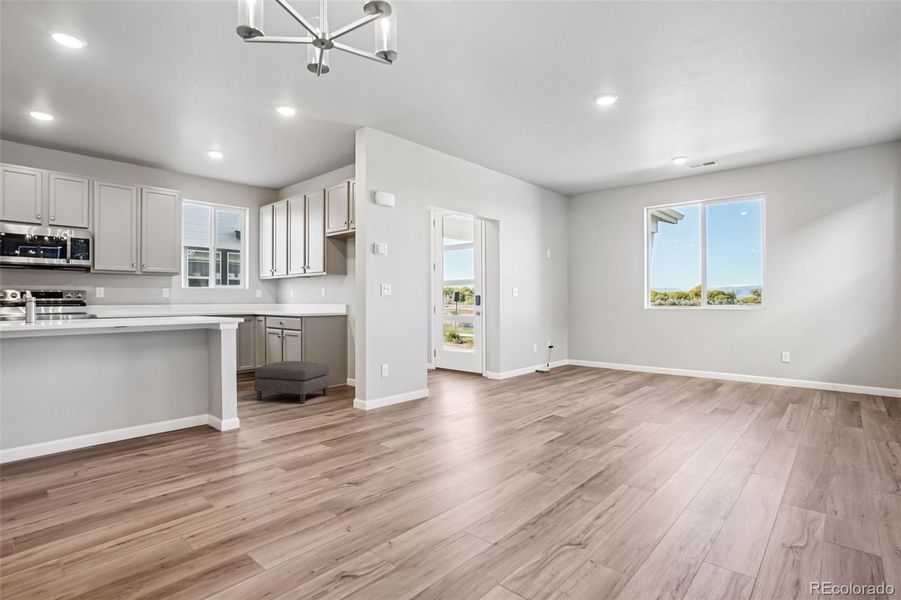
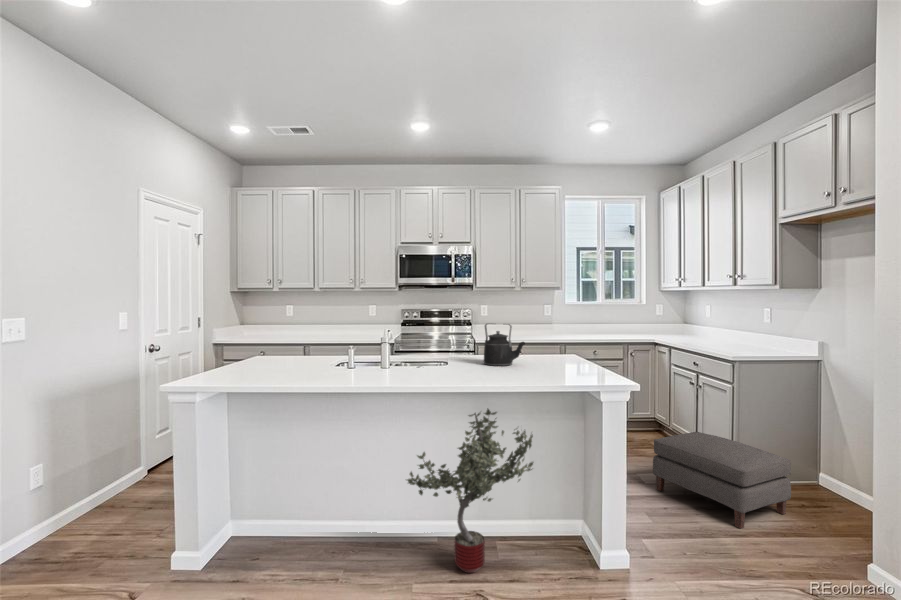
kettle: none [124,289,162,320] -> present [484,324,525,366]
potted tree: none [65,342,177,454] -> present [407,408,533,573]

